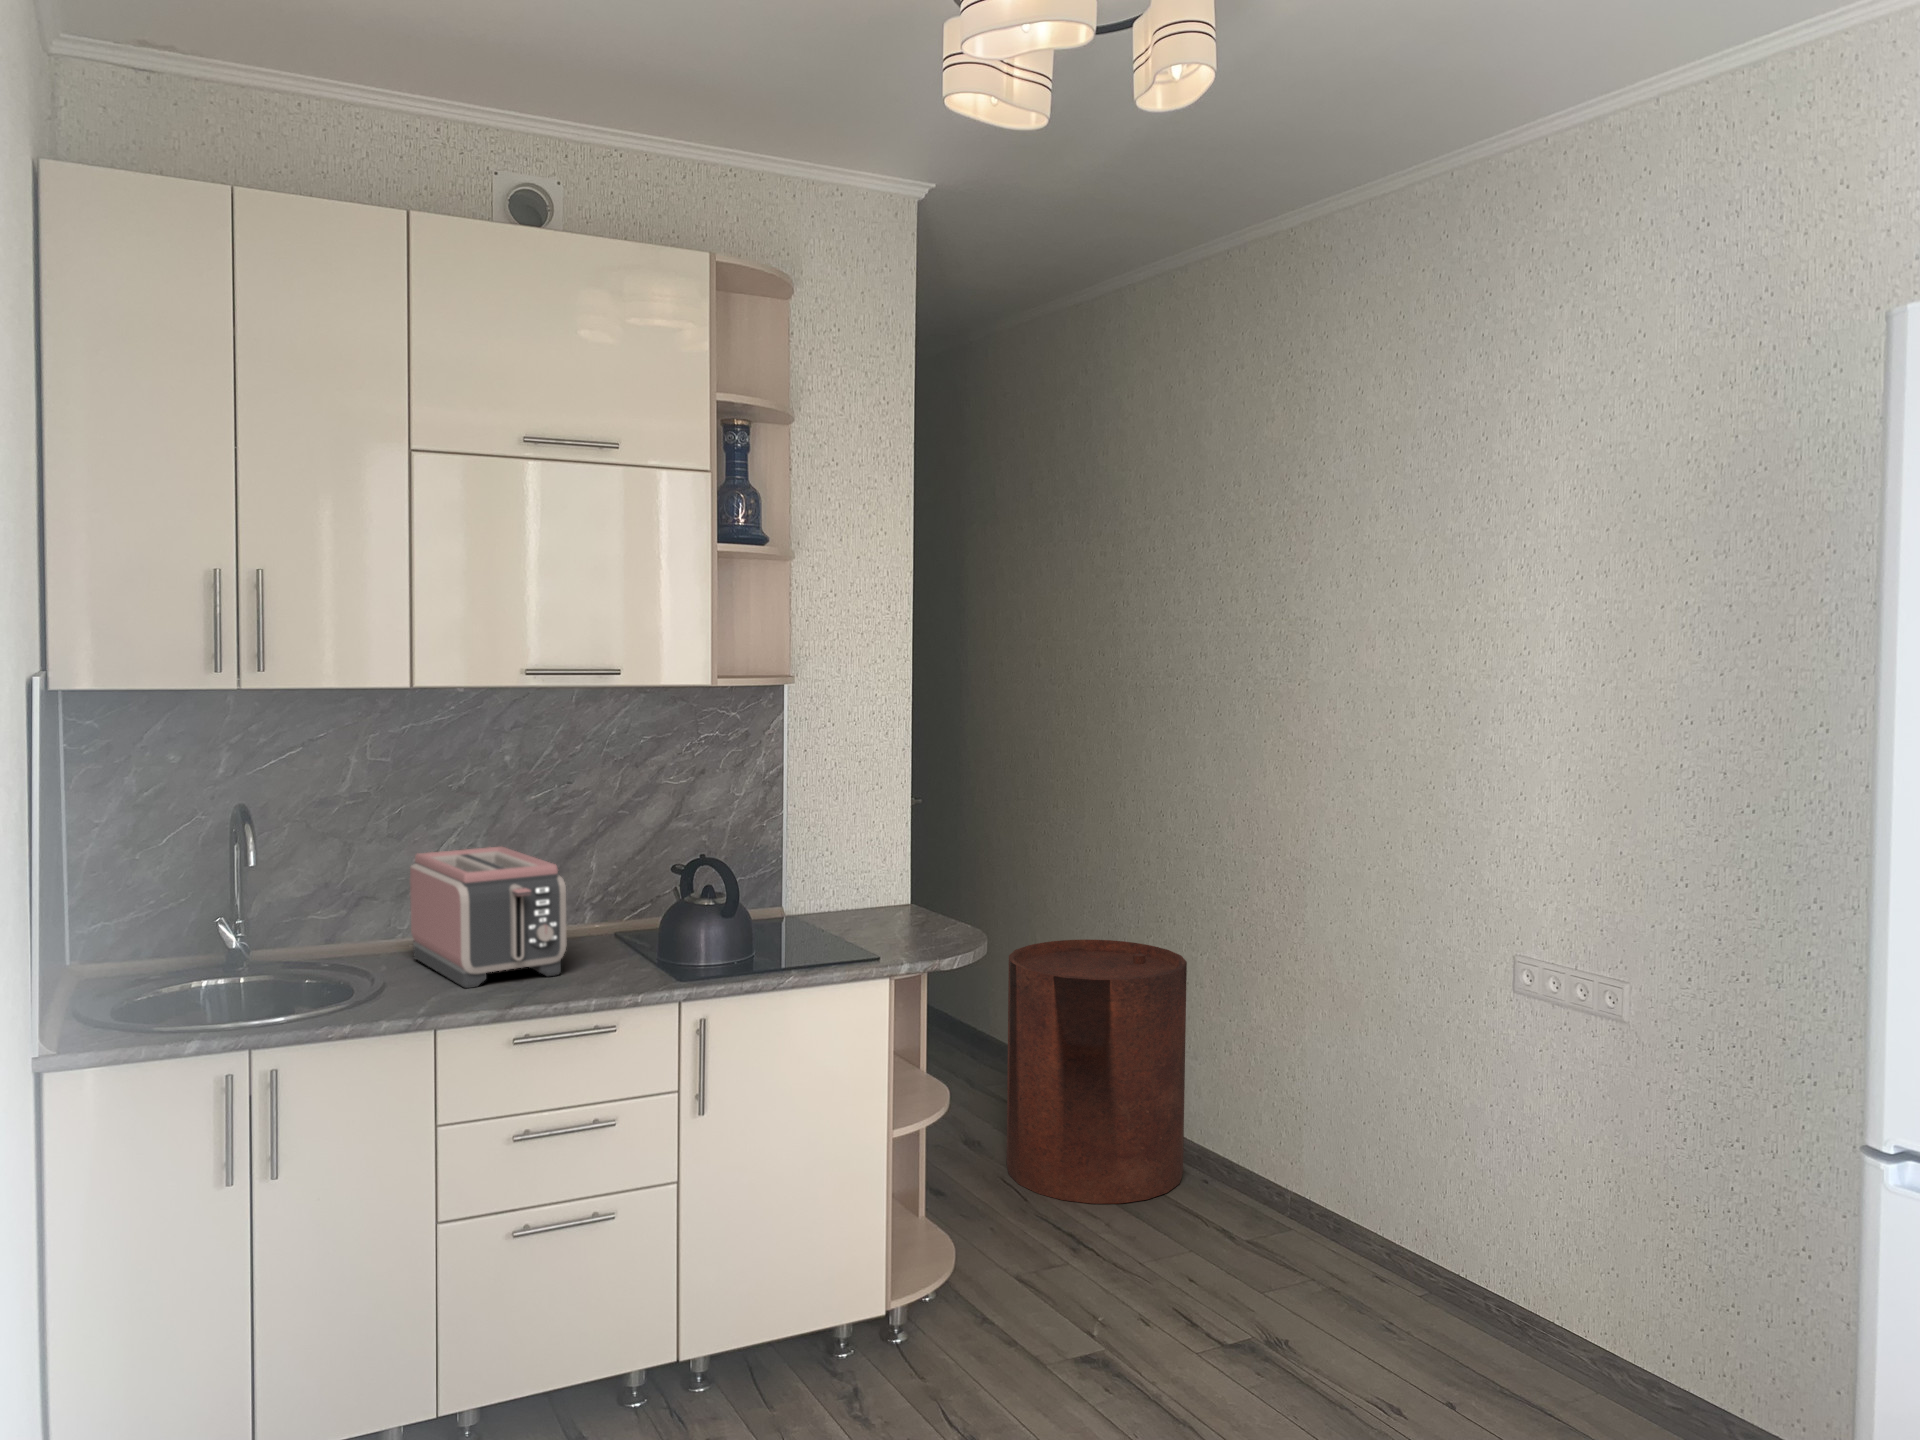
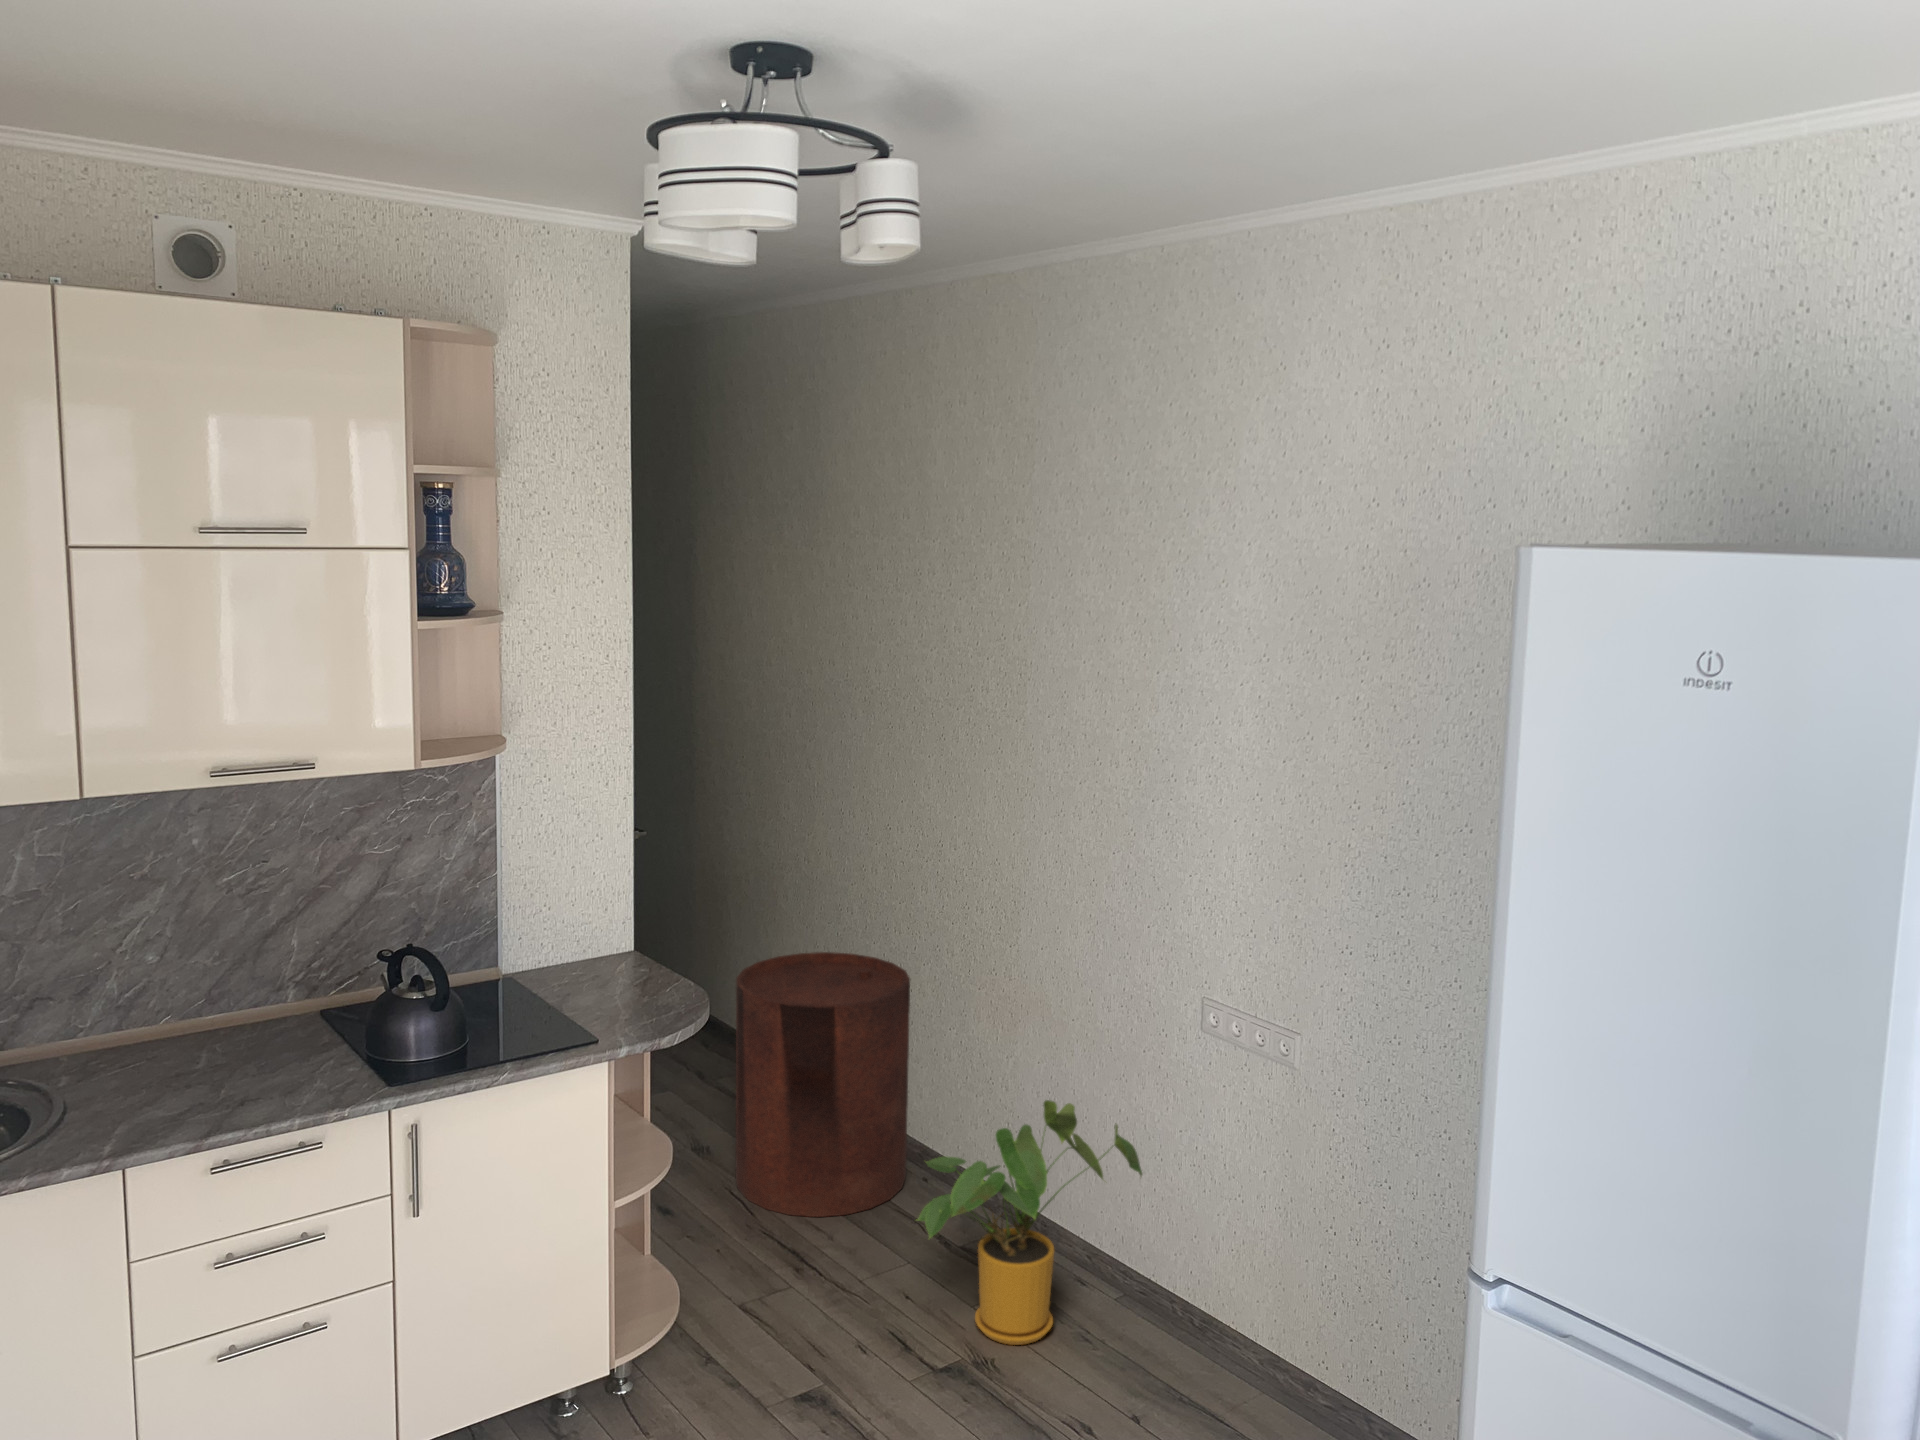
toaster: present [410,847,567,988] -> none [86,943,265,1114]
house plant: none [1198,1072,1449,1331] -> present [917,1100,1142,1345]

